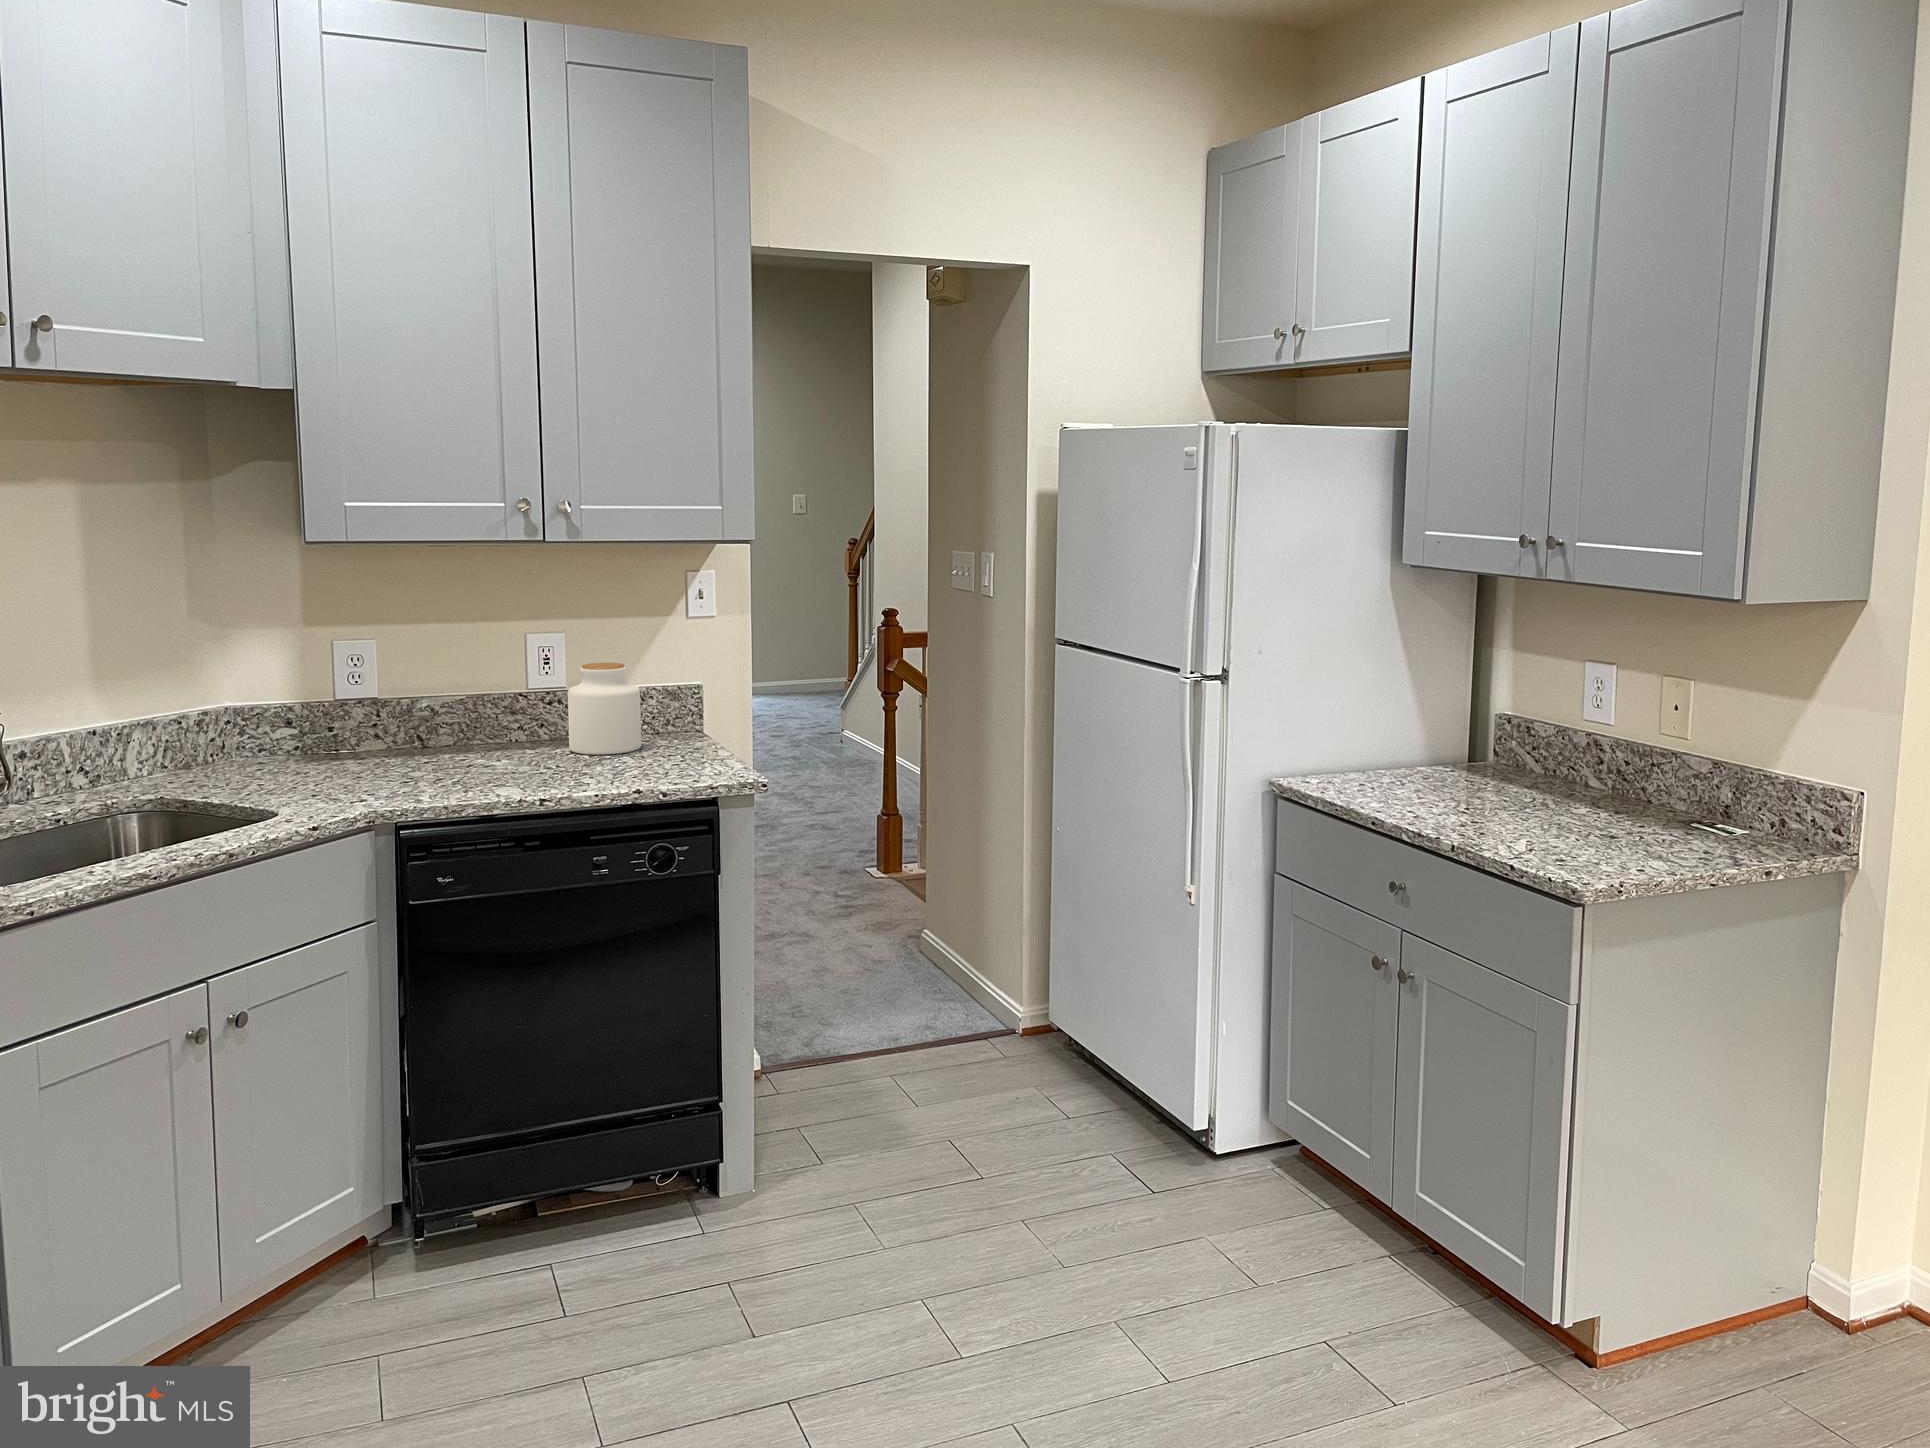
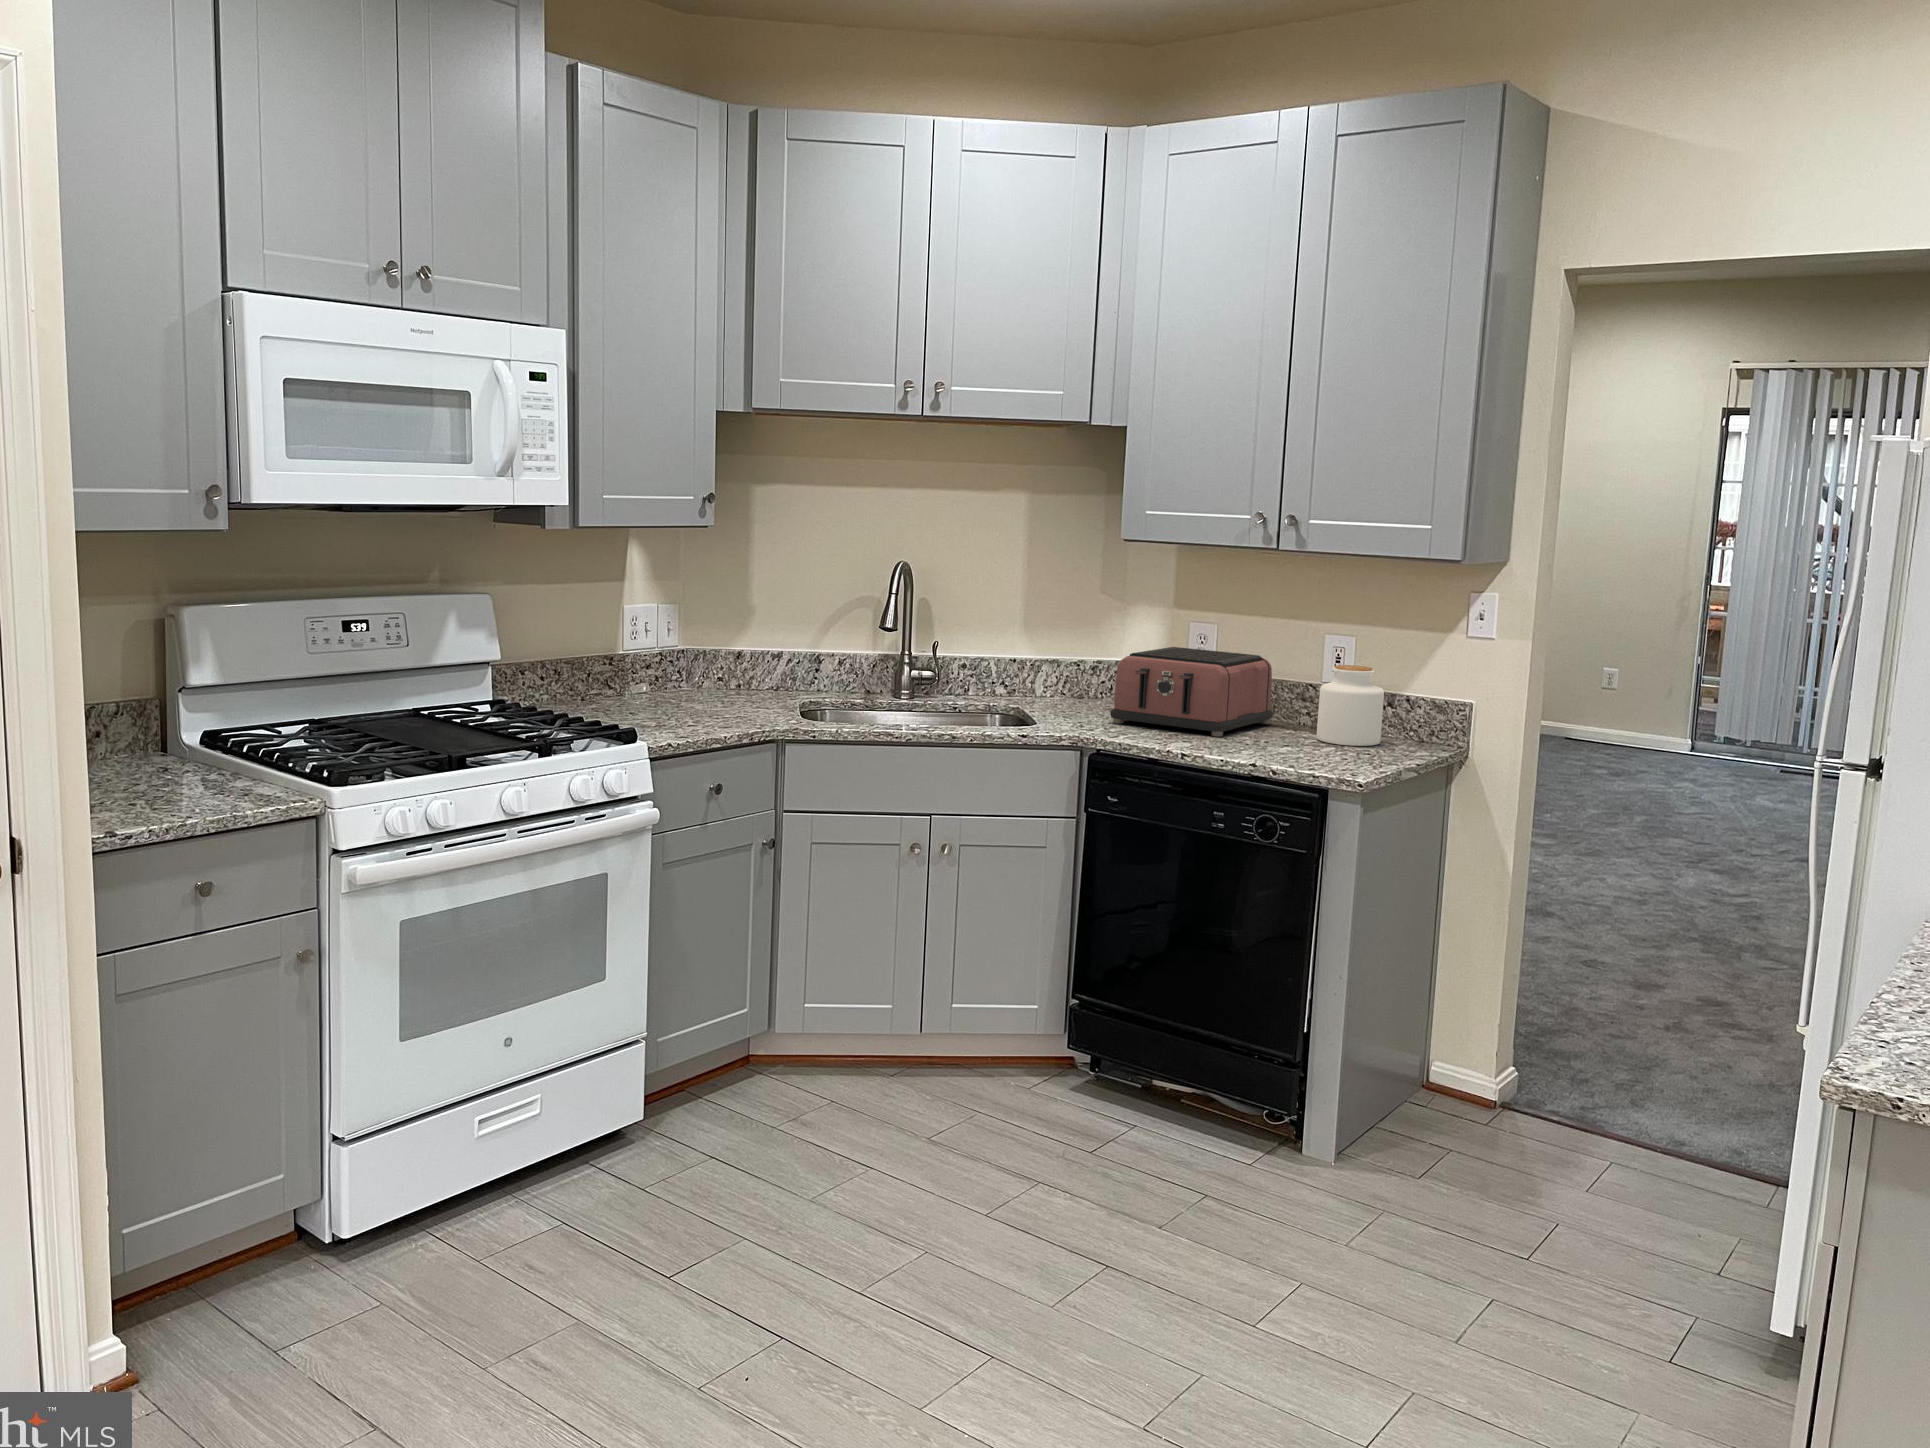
toaster: none [319,669,499,787] -> present [1110,647,1273,737]

